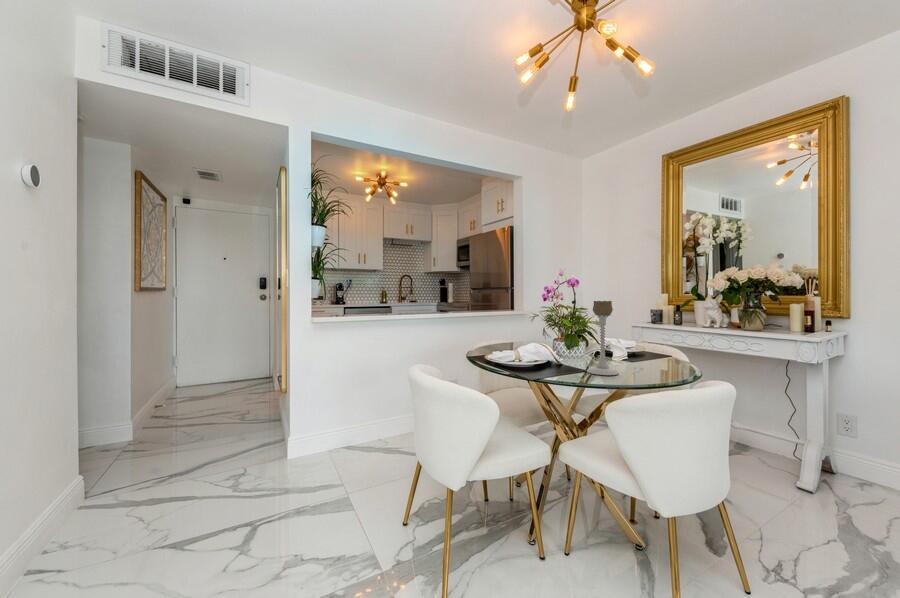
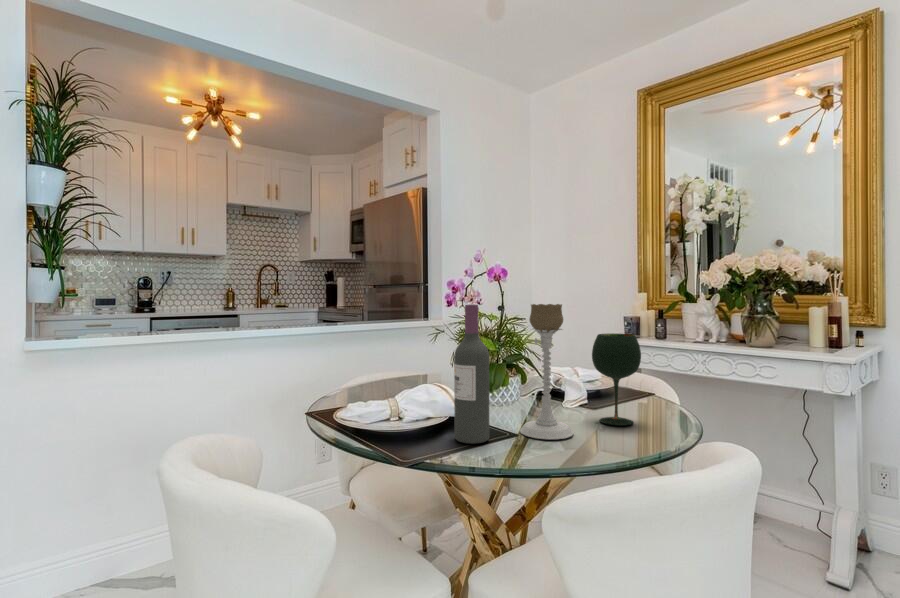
wine bottle: none [551,301,570,375] -> present [454,305,489,444]
wine glass: none [630,318,660,371] -> present [592,333,641,426]

